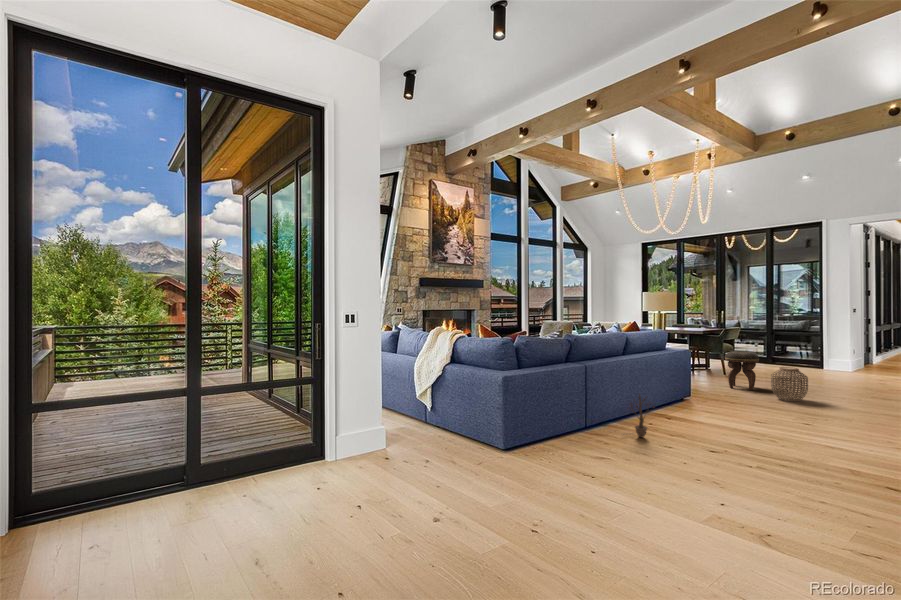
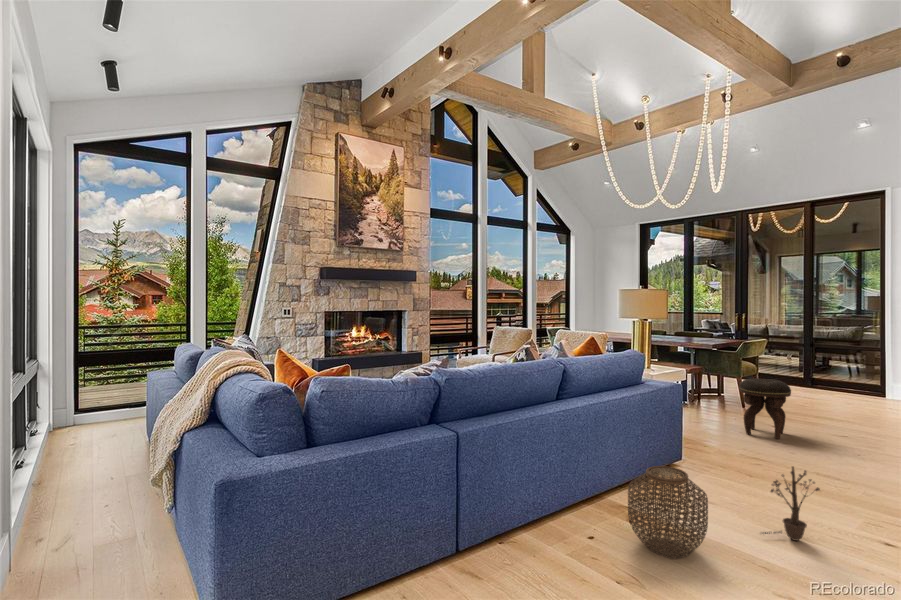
woven basket: present [771,367,808,401] -> present [628,466,708,558]
decorative plant: present [628,395,655,437] -> present [762,467,820,541]

